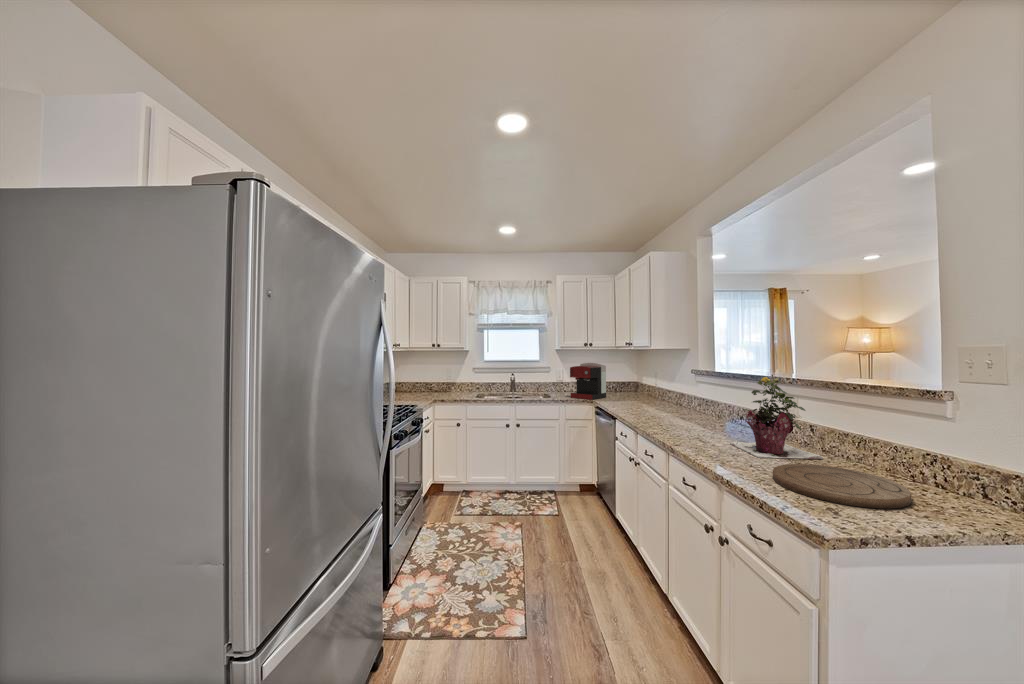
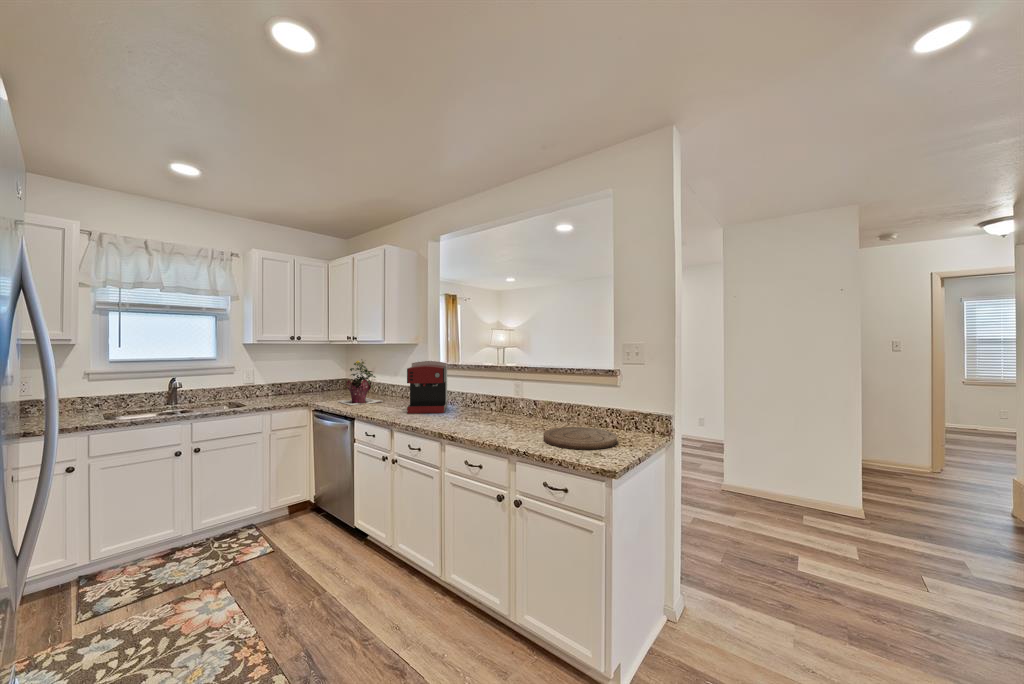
coffee maker: present [570,363,606,400] -> present [407,361,447,413]
potted plant: present [730,375,823,459] -> present [338,361,383,405]

